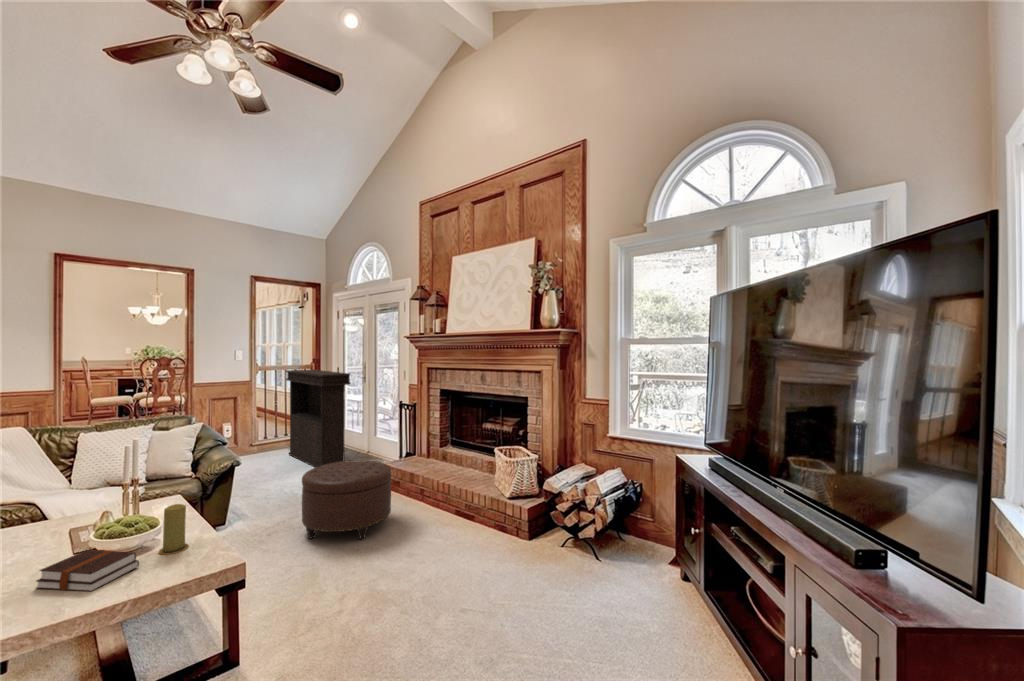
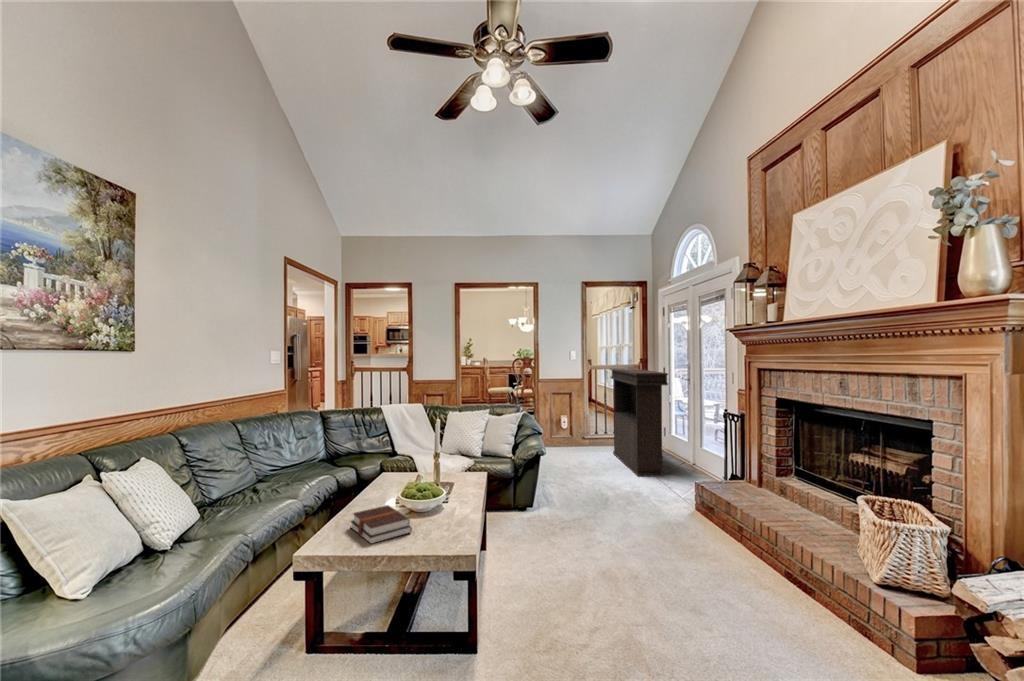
ottoman: present [302,460,391,540] -> none [589,470,692,572]
candle: present [159,504,189,555] -> none [432,481,456,529]

